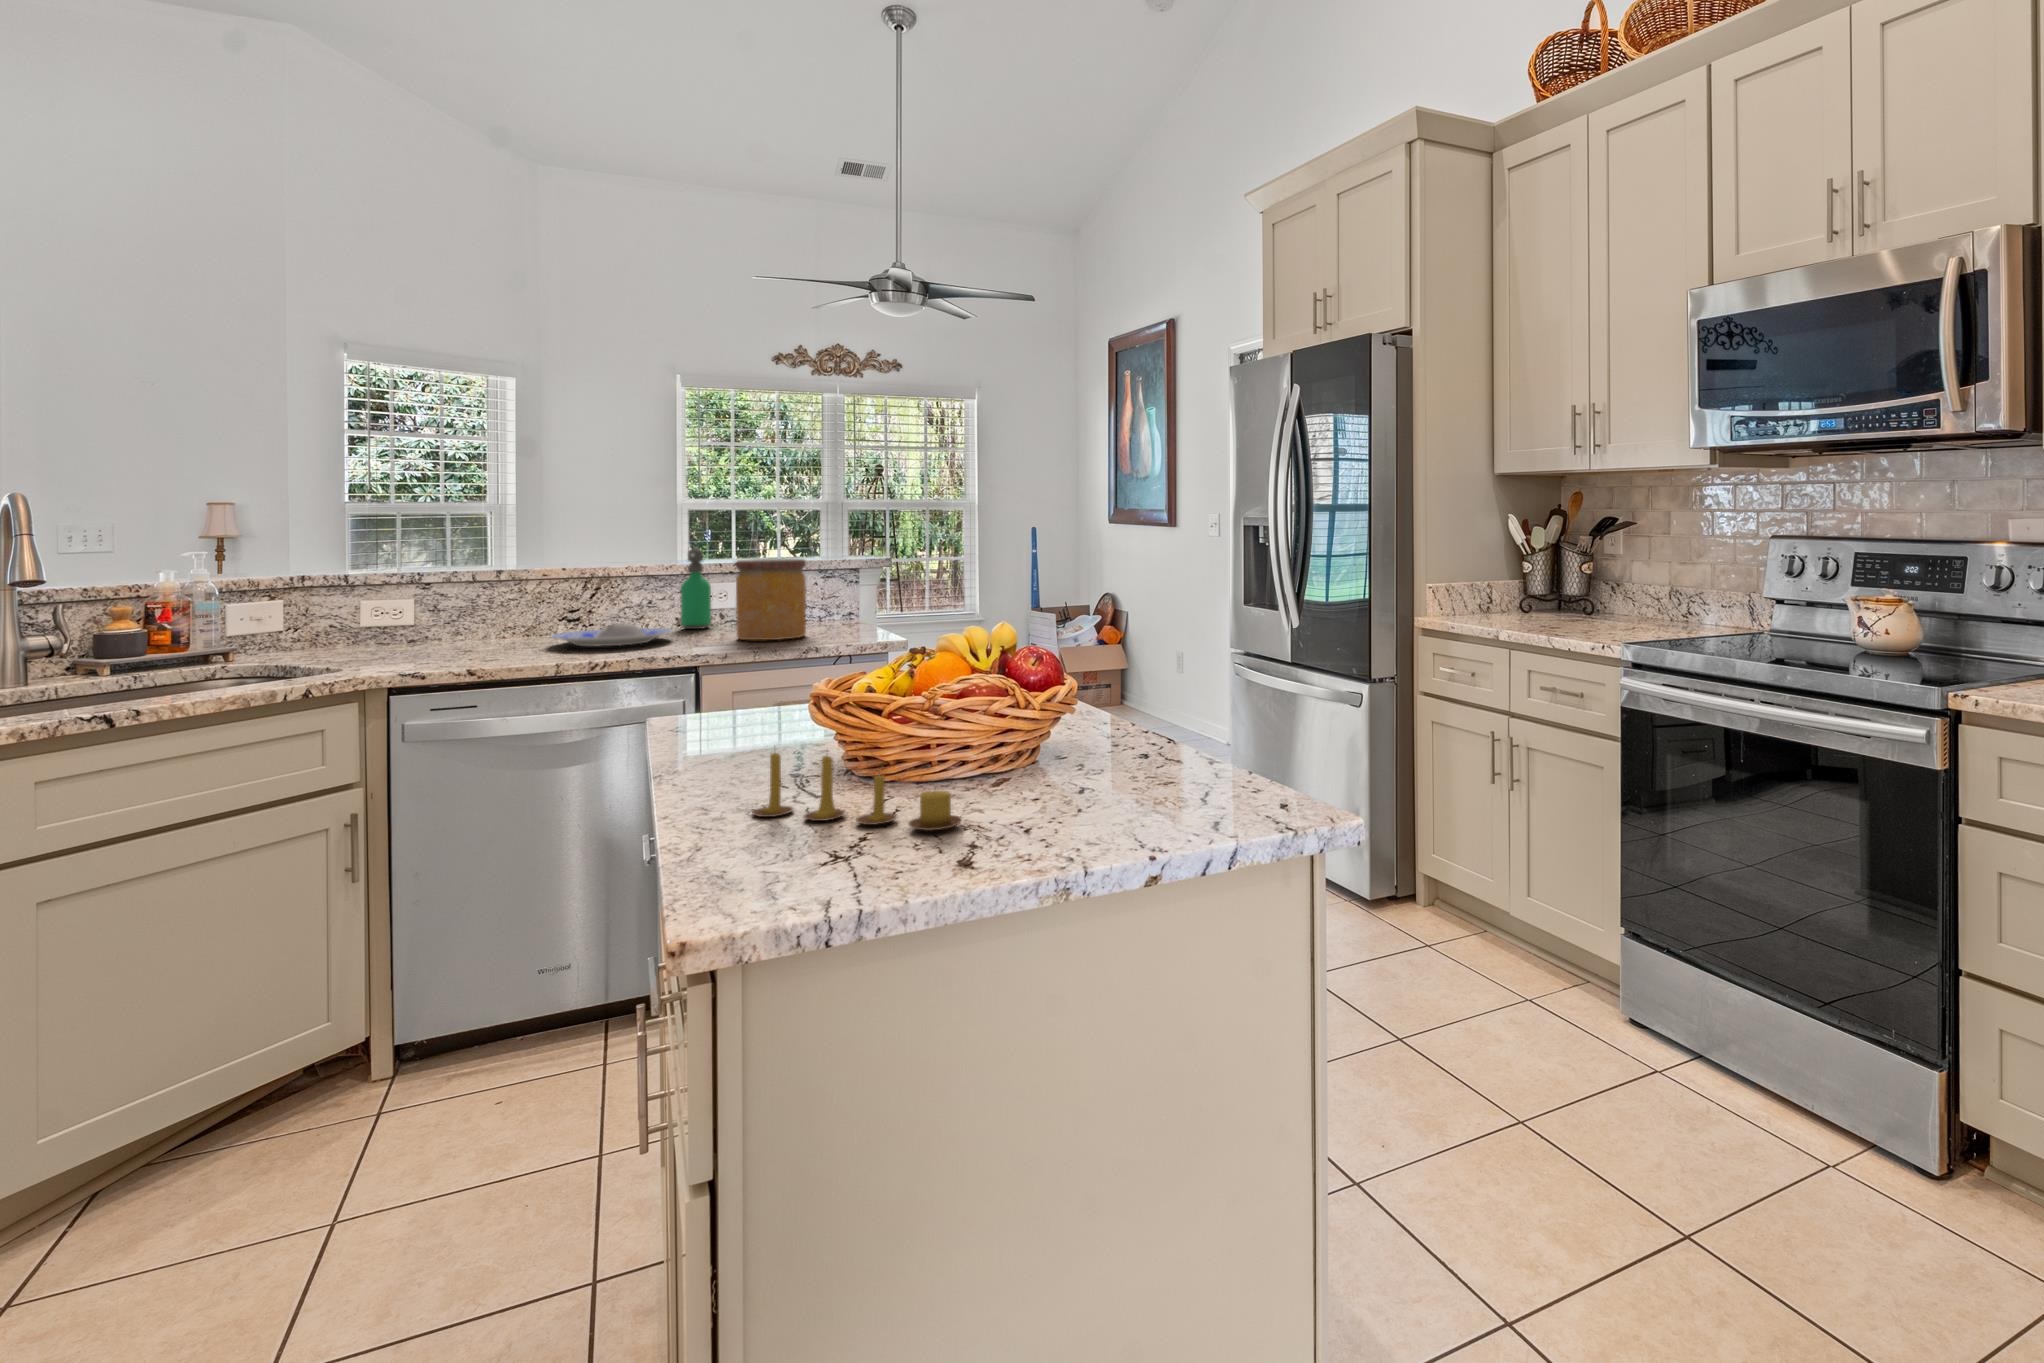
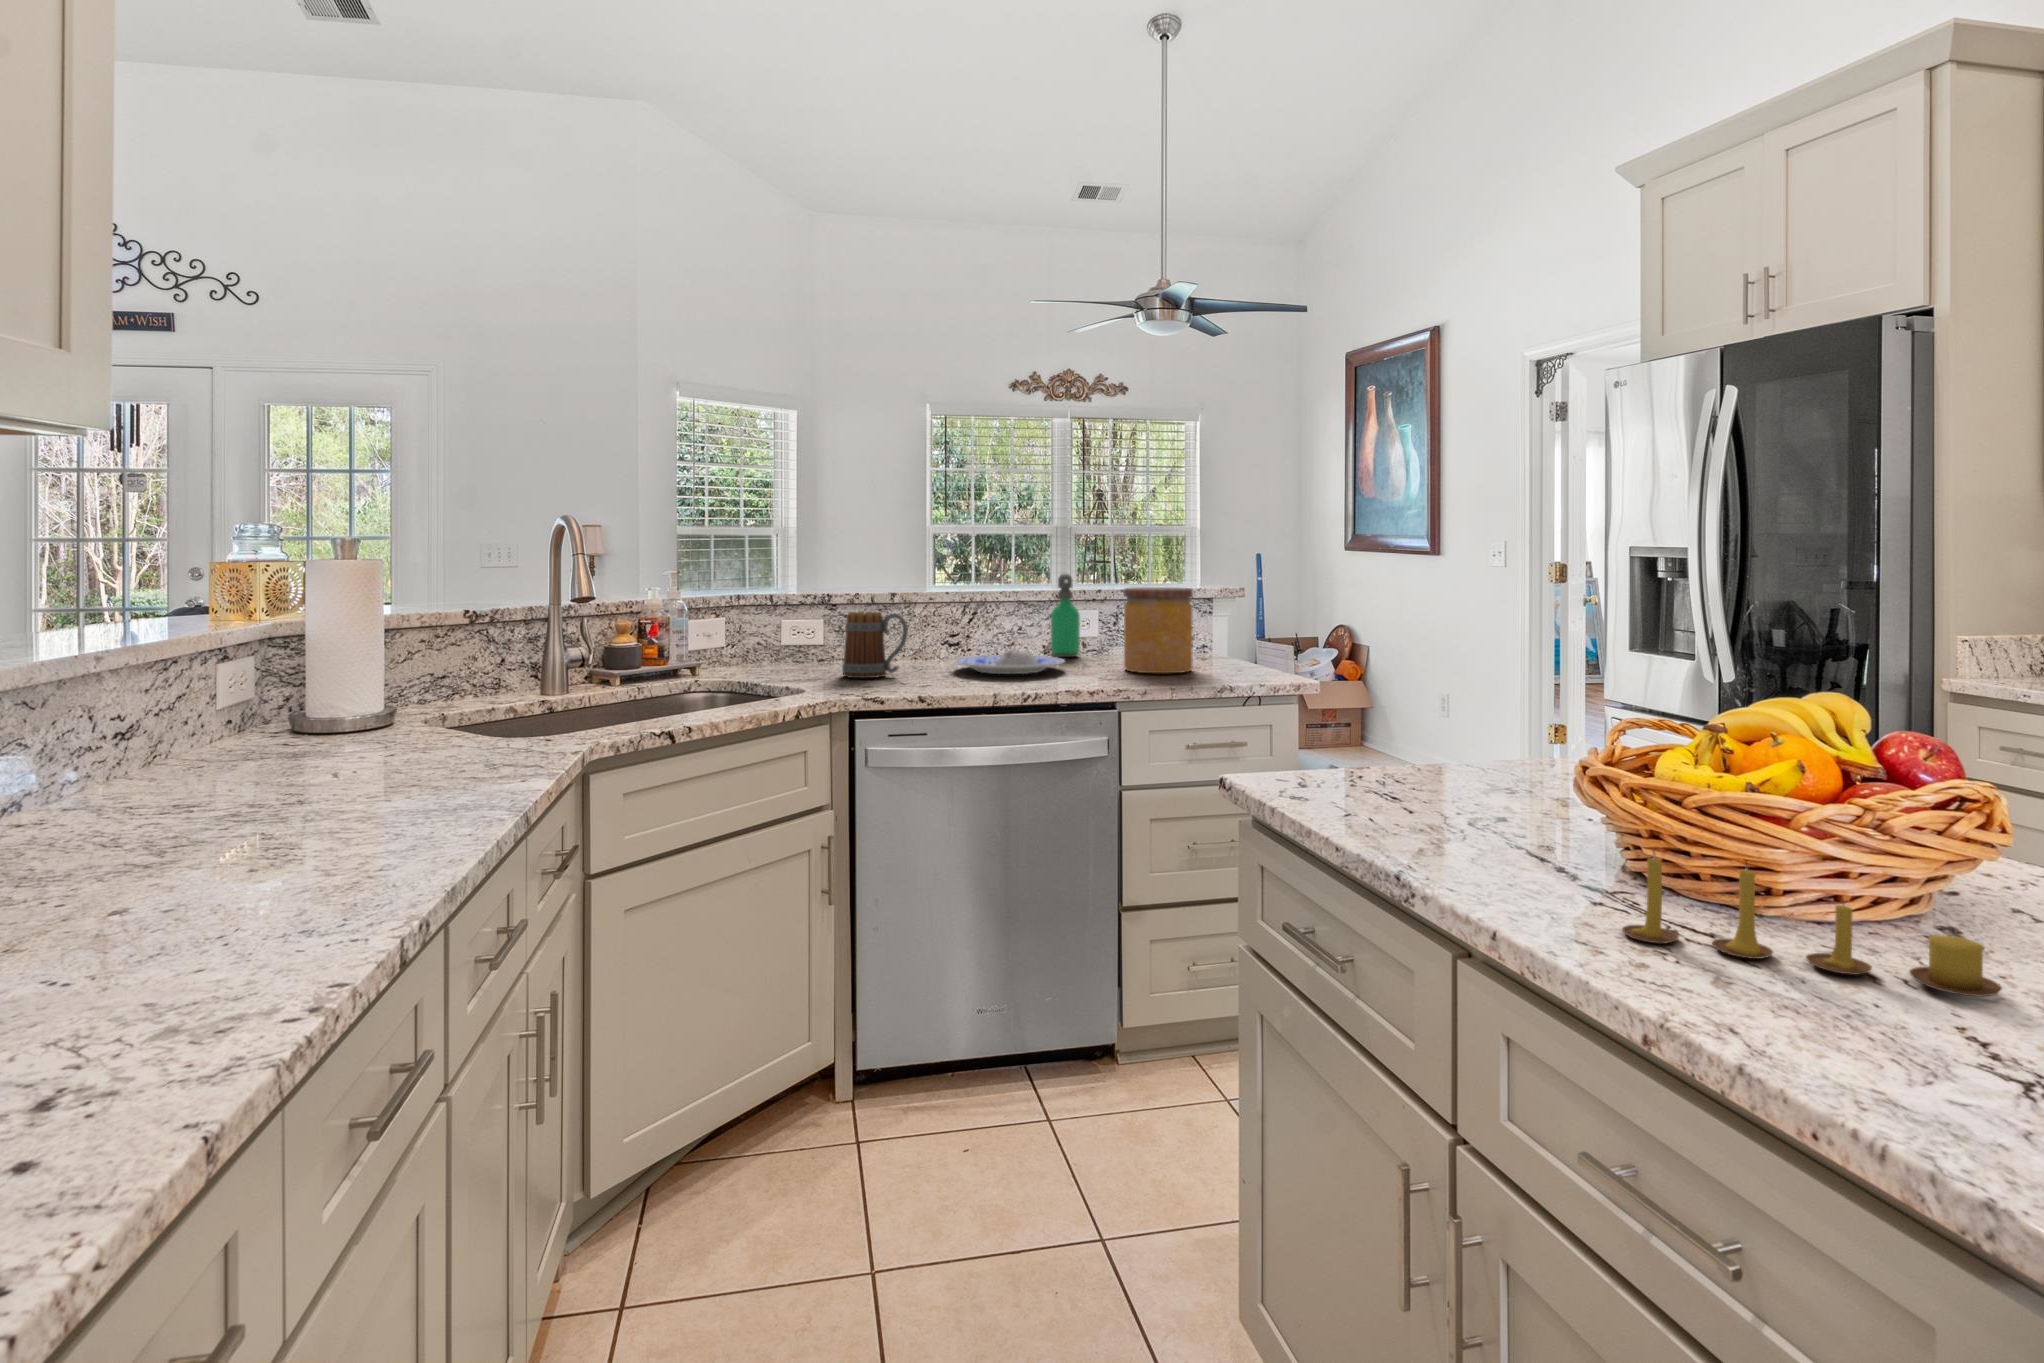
mug: none [413,588,490,656] -> present [842,612,908,678]

